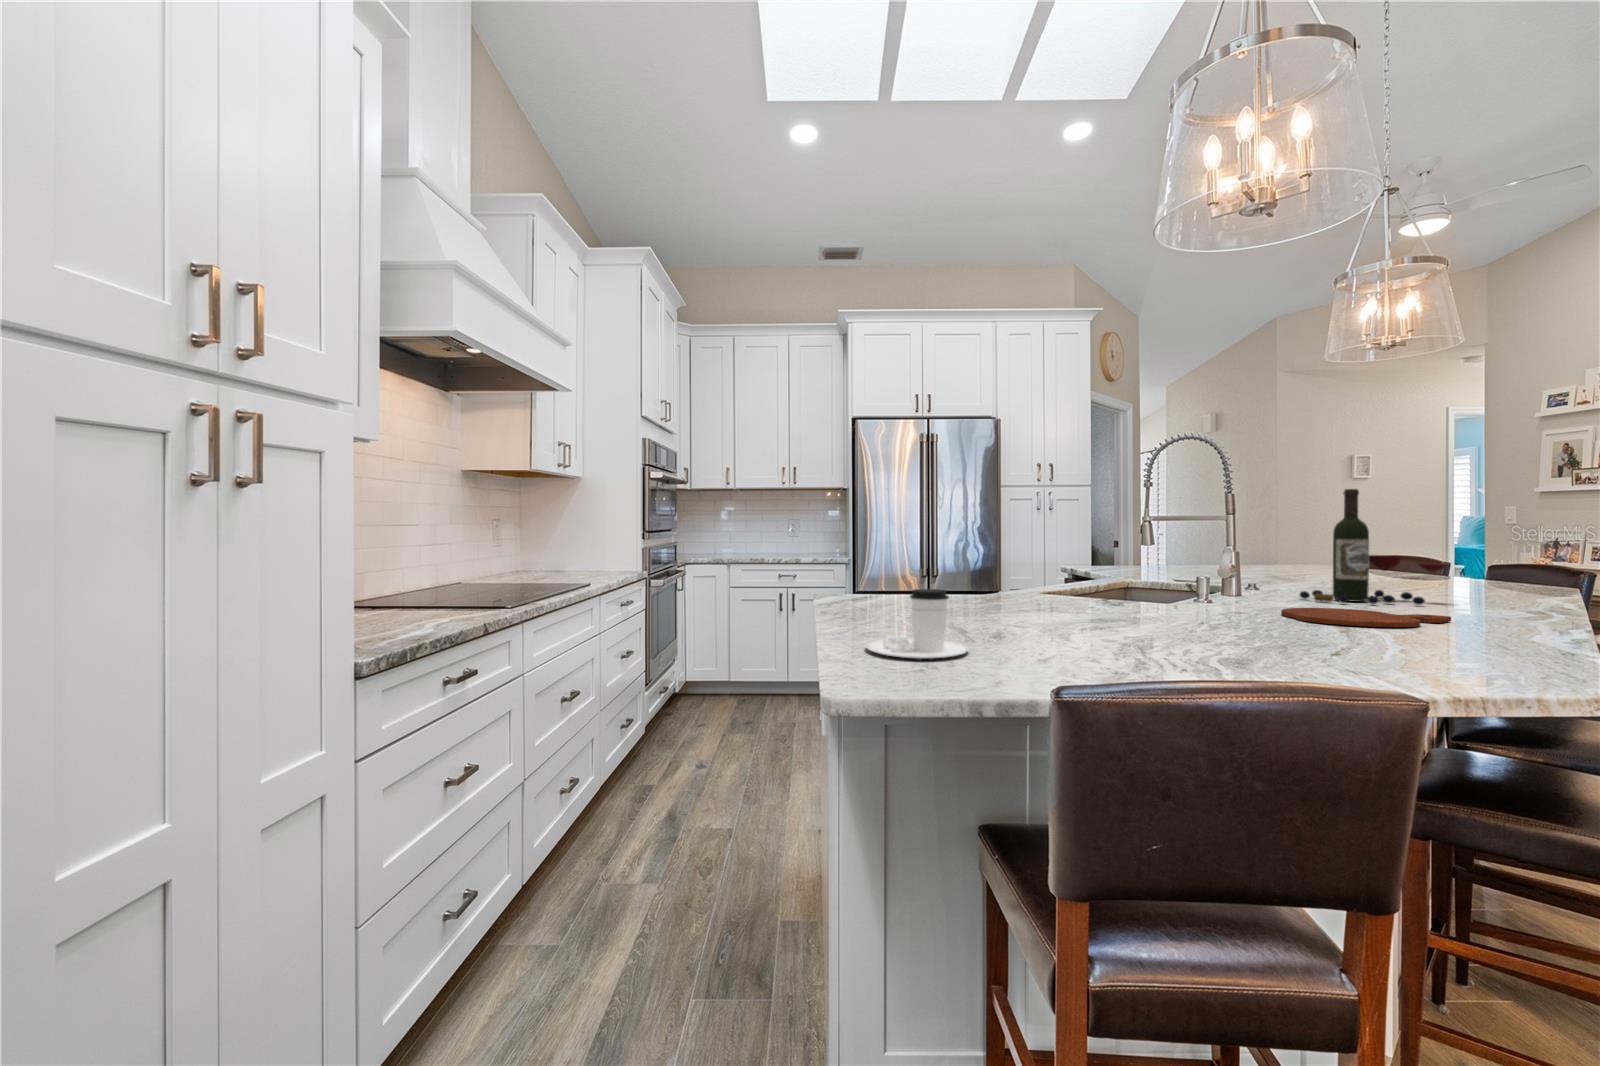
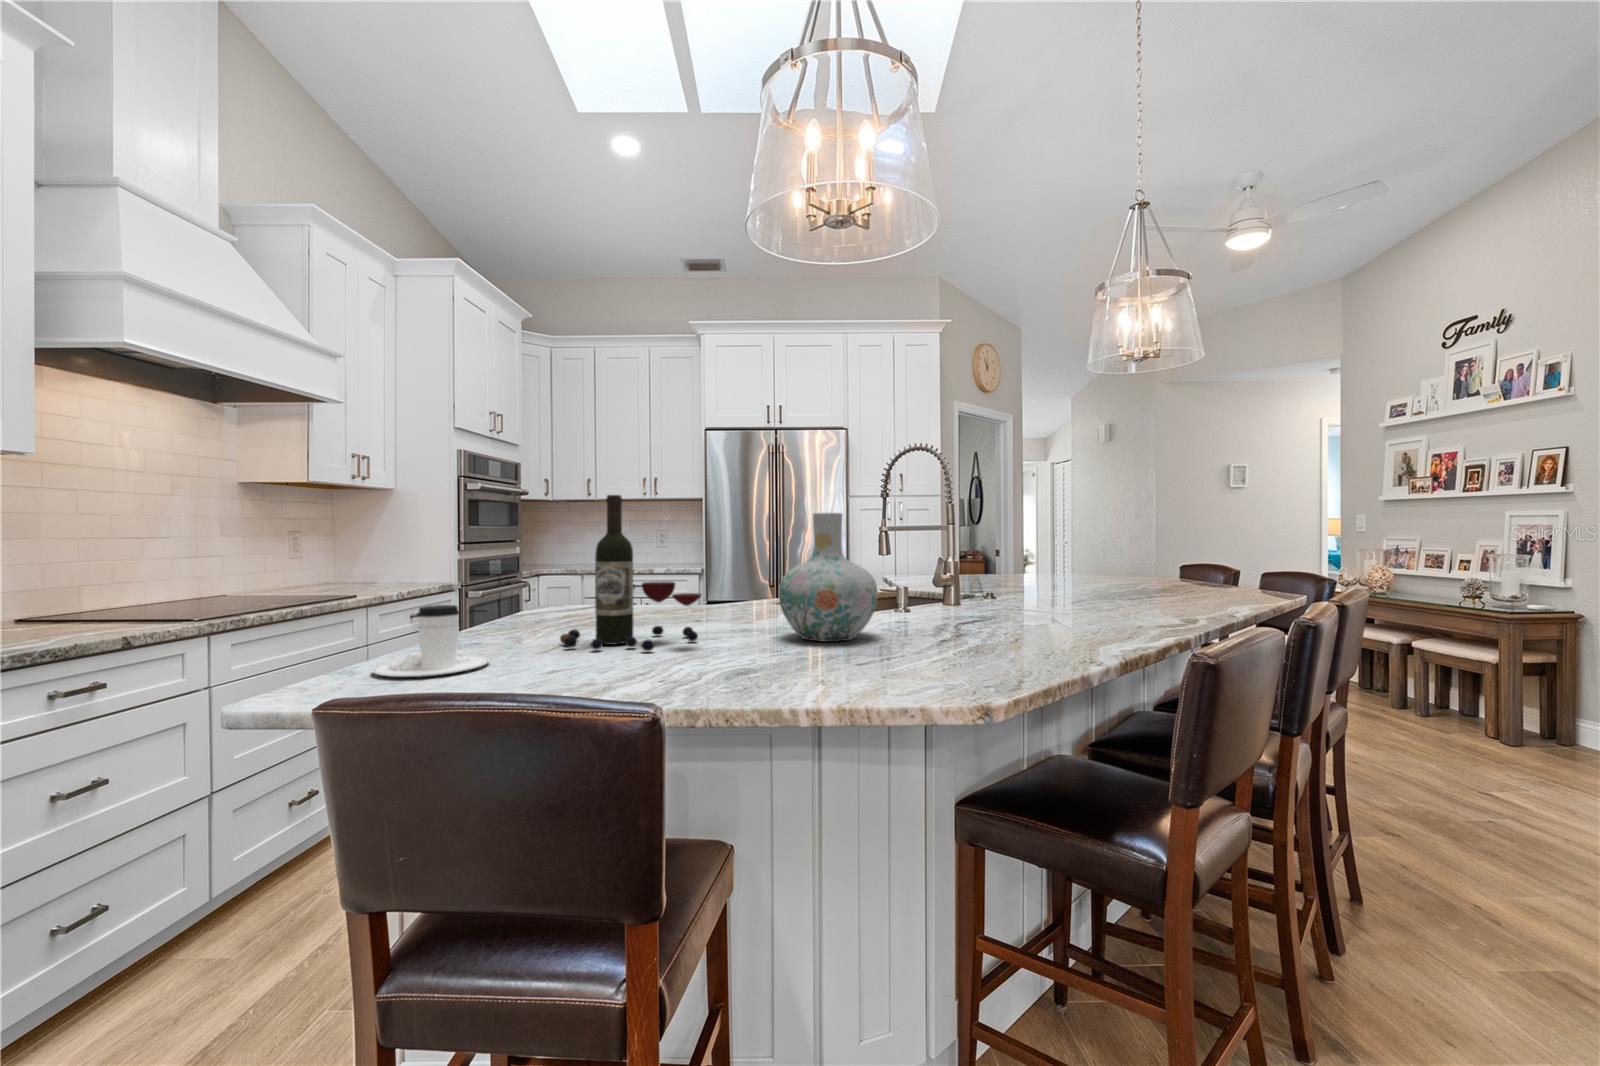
wine bottle: present [1300,489,1447,605] -> present [560,495,701,651]
vase: none [1158,500,1274,627] -> present [779,513,878,642]
cutting board: present [1281,608,1451,627] -> none [925,621,1070,641]

